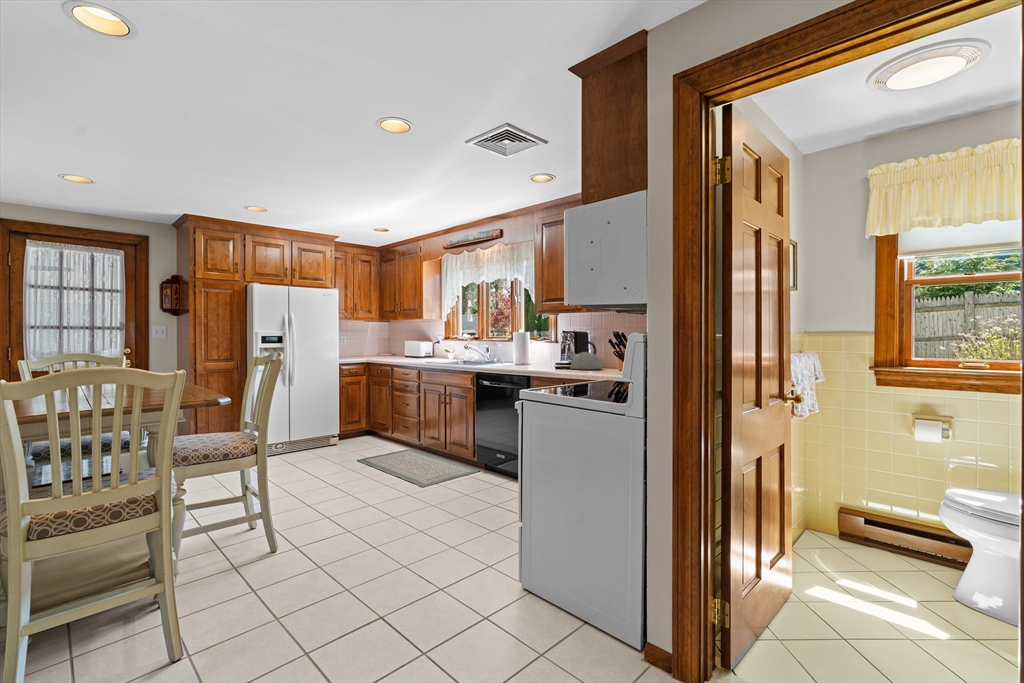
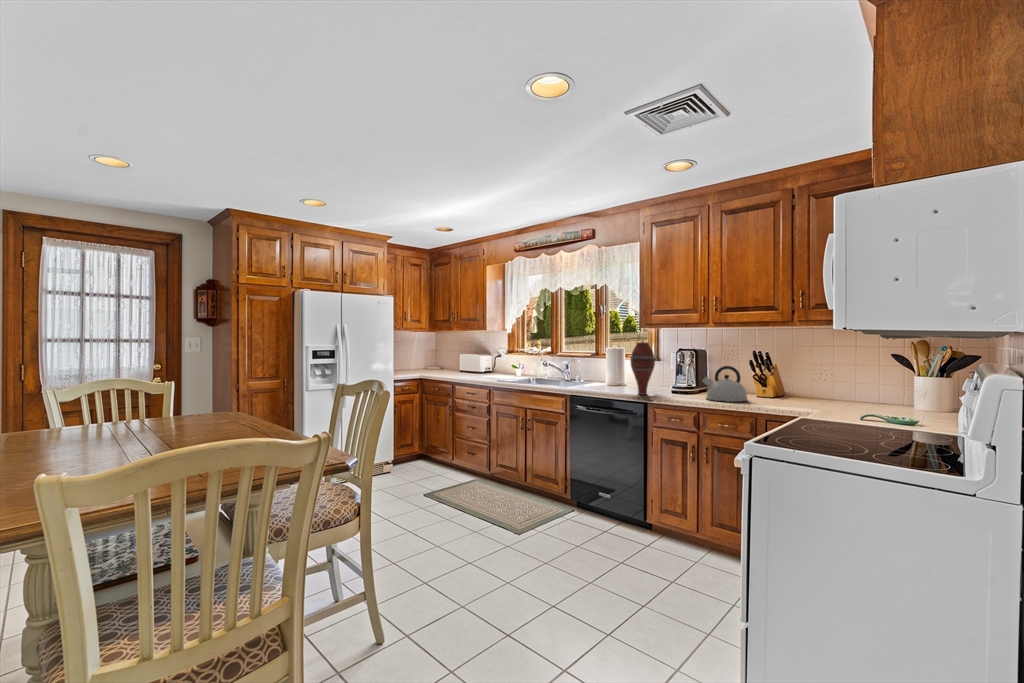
vase: none [518,323,538,368] -> present [630,341,655,395]

